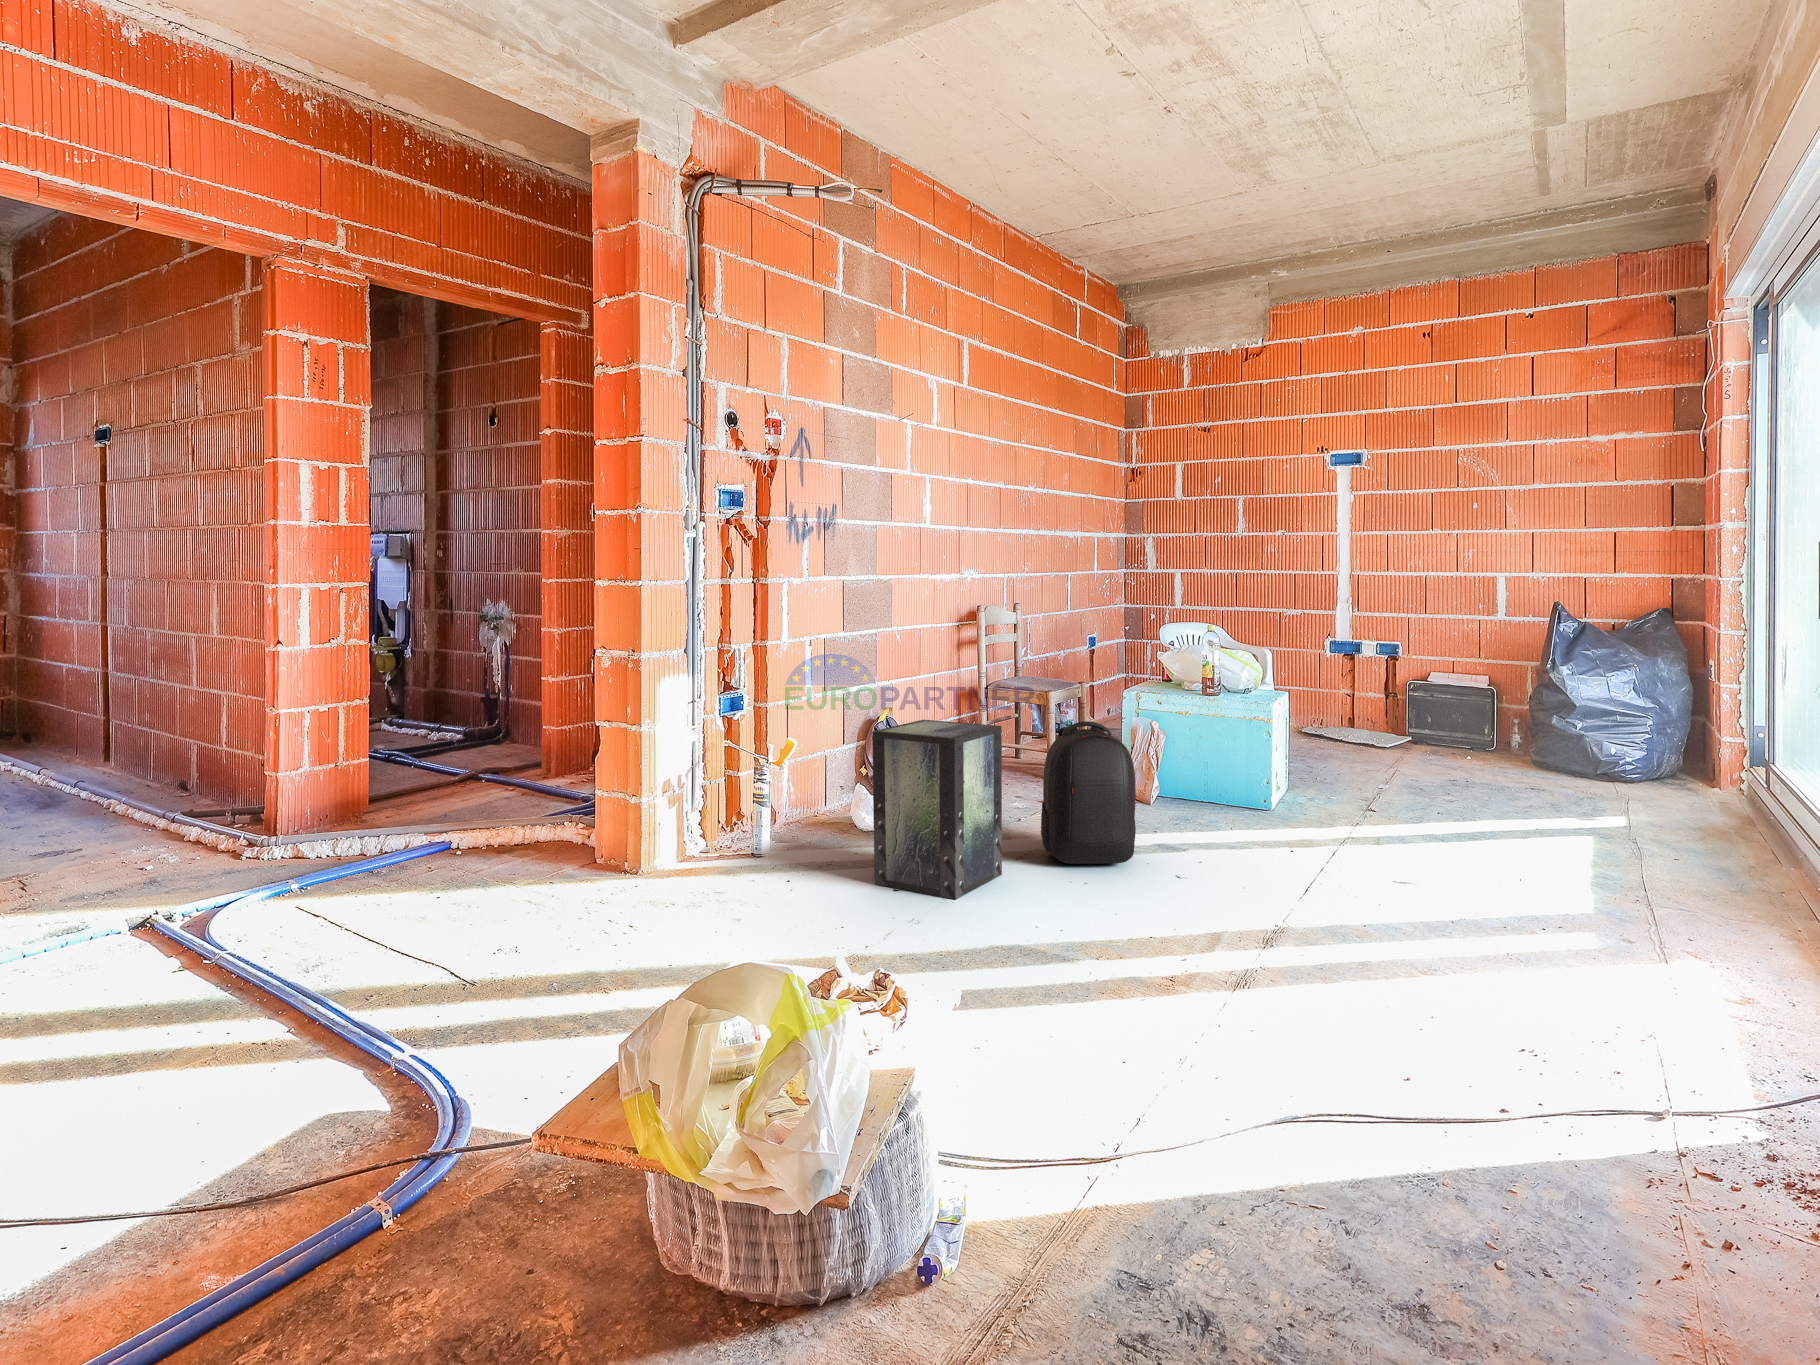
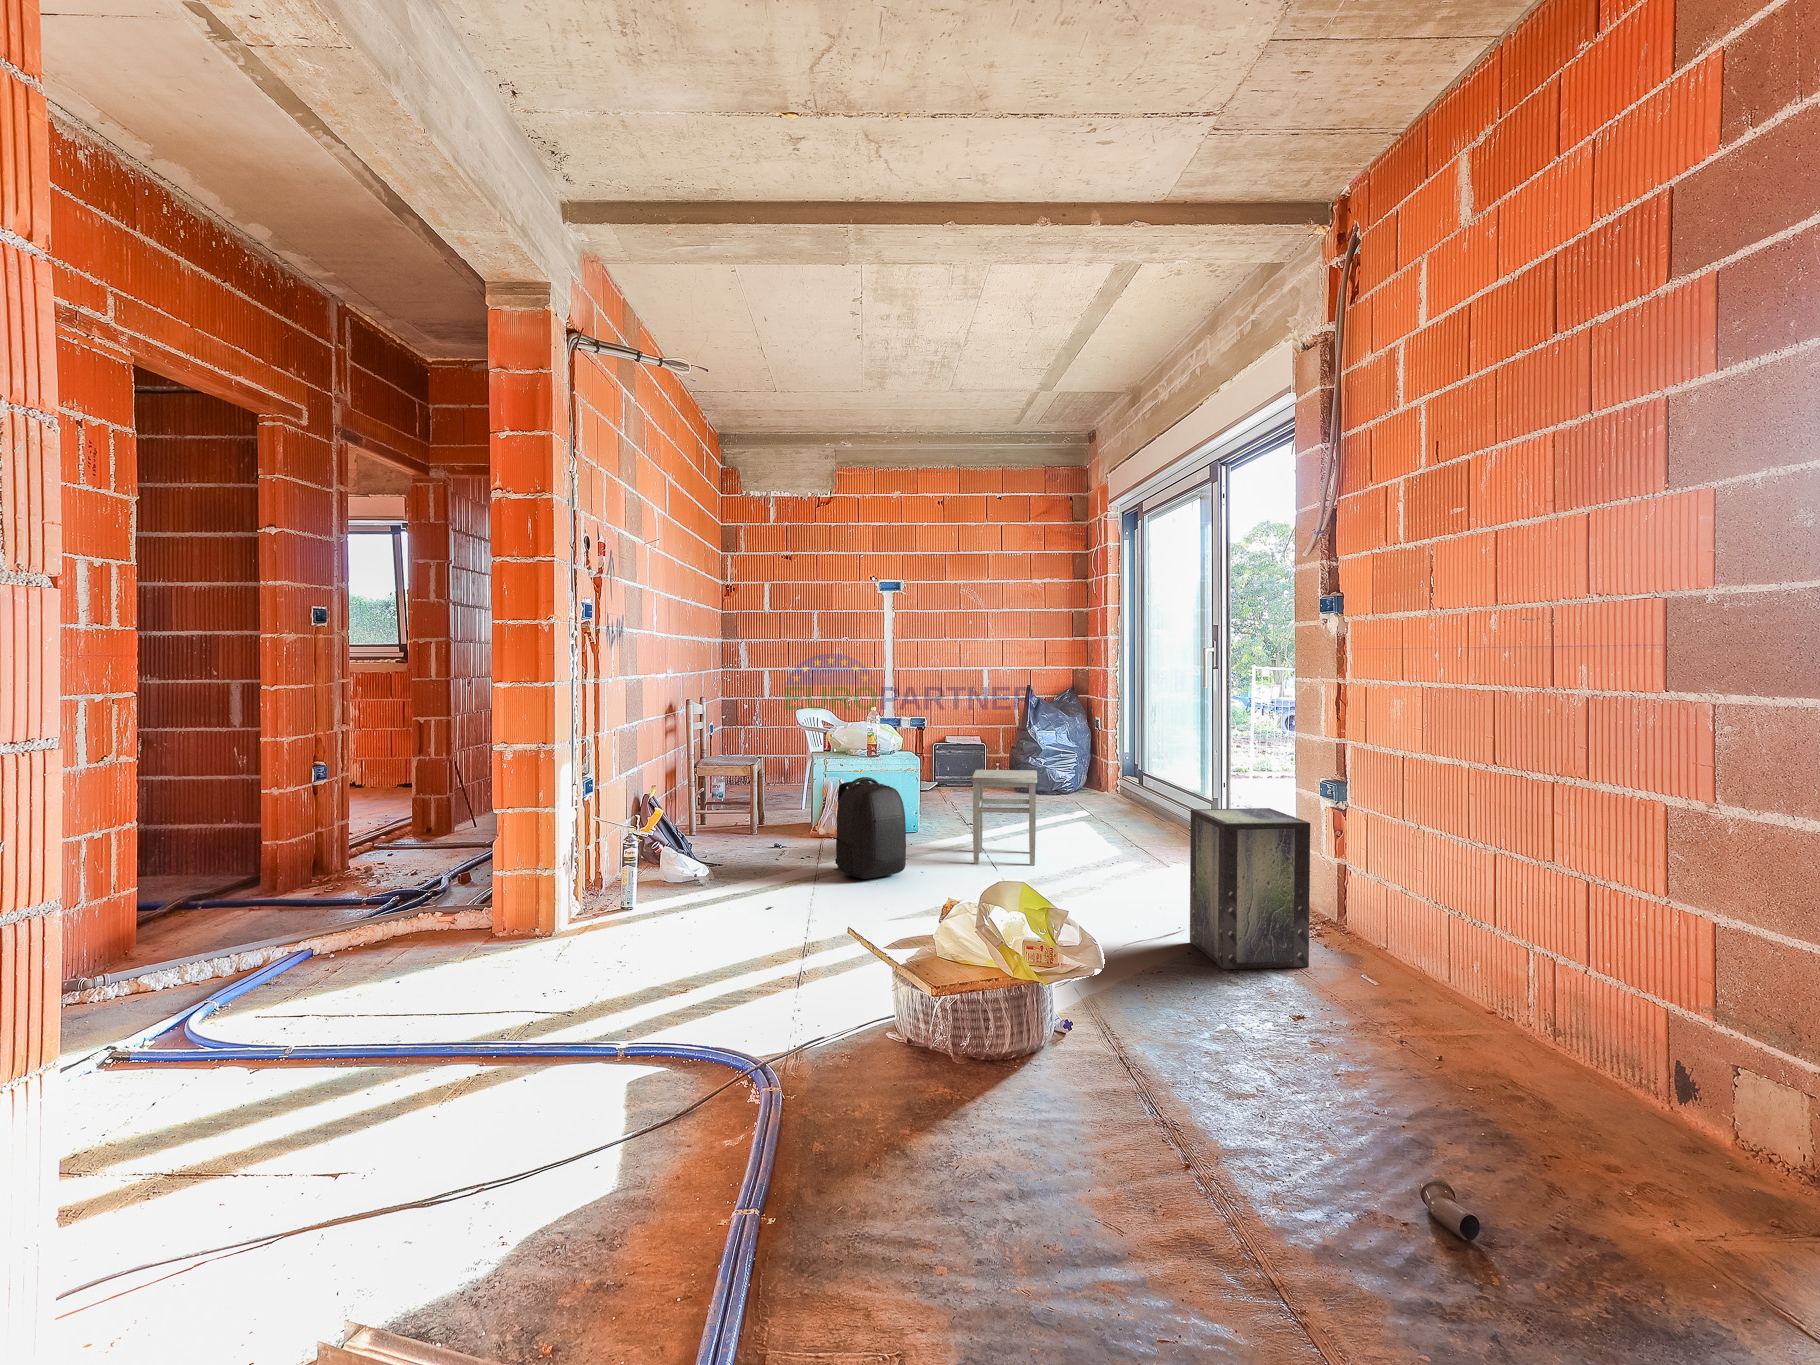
storage box: present [872,720,1002,900] -> present [1190,808,1310,969]
stool: none [1262,725,1404,888] -> present [971,770,1037,865]

